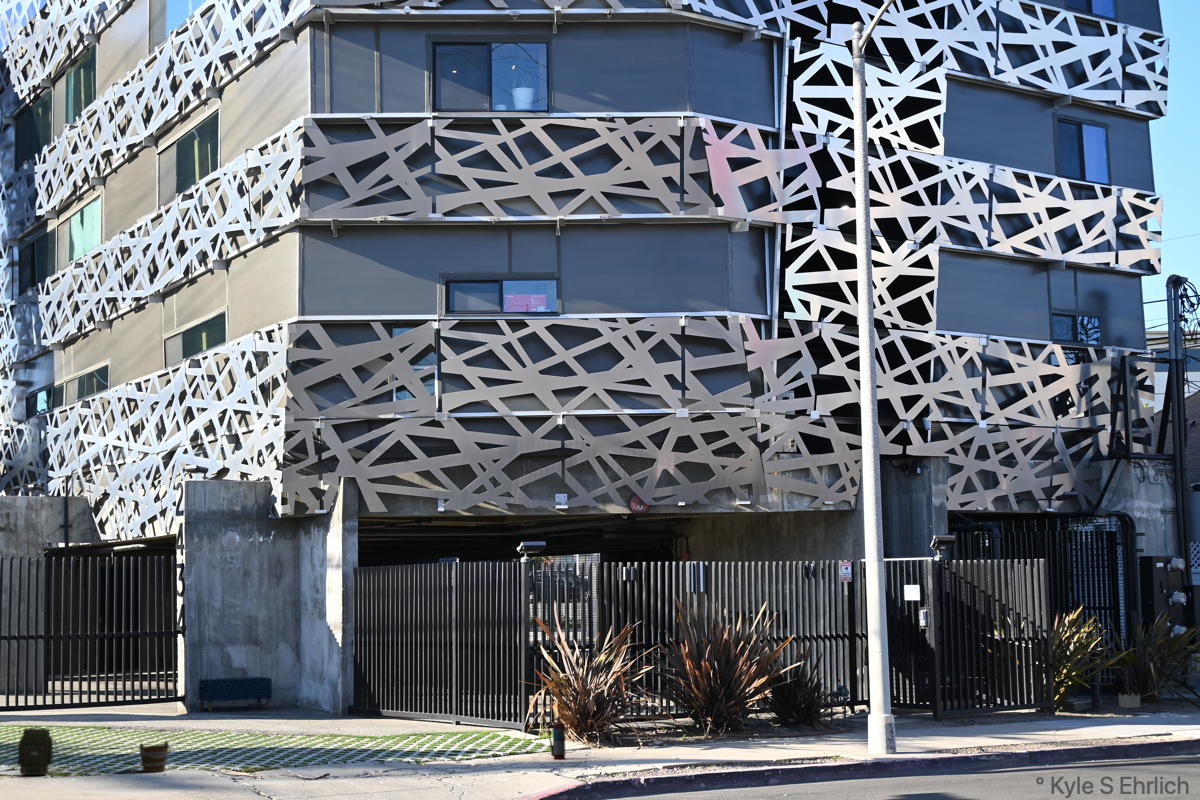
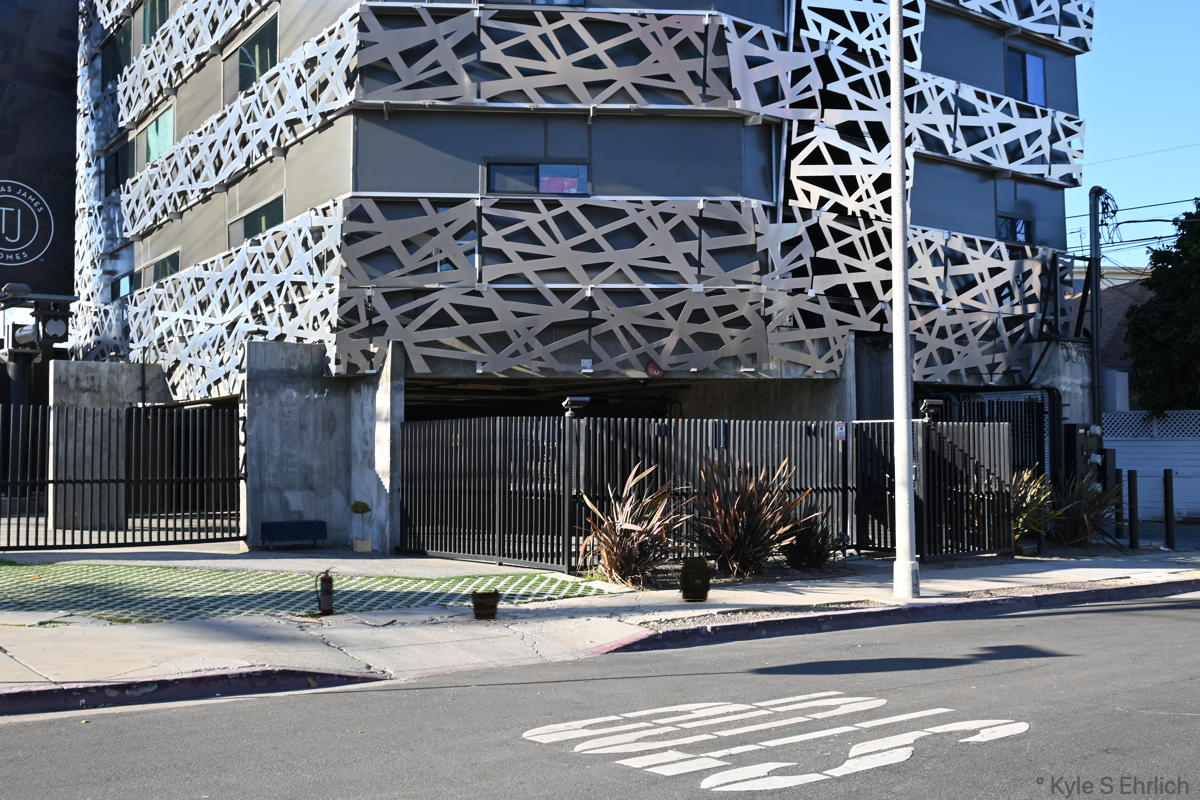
potted tree: present [1113,651,1140,708] -> present [351,501,372,552]
fire extinguisher: present [548,715,566,759] -> present [315,568,336,614]
backpack: present [17,728,53,775] -> present [679,558,710,601]
bucket: present [139,742,171,772] -> present [471,588,502,619]

